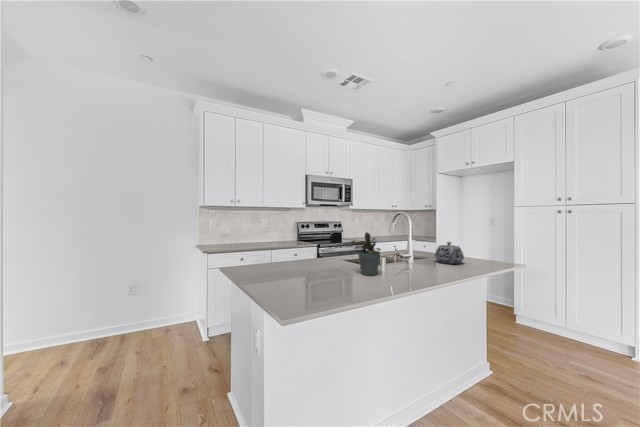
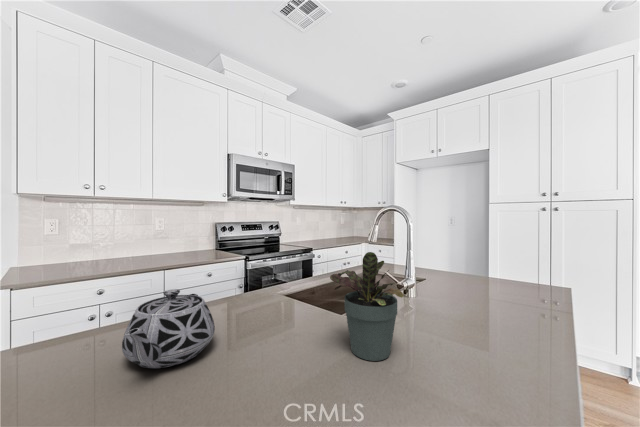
teapot: present [435,242,464,264] -> present [122,289,215,368]

